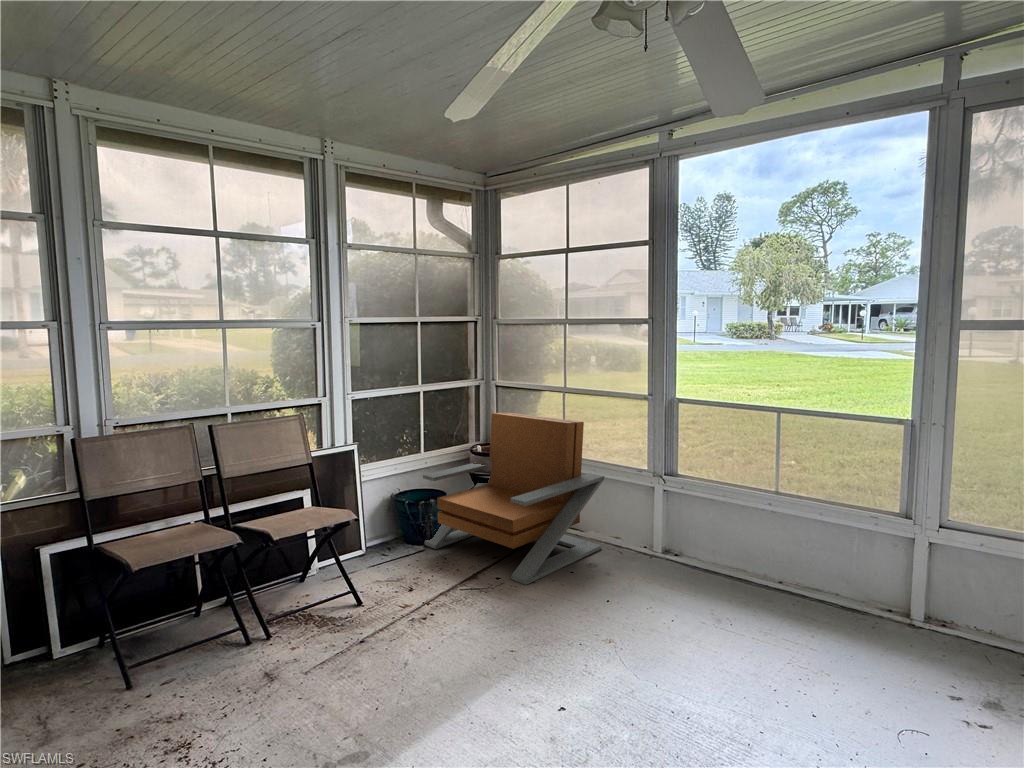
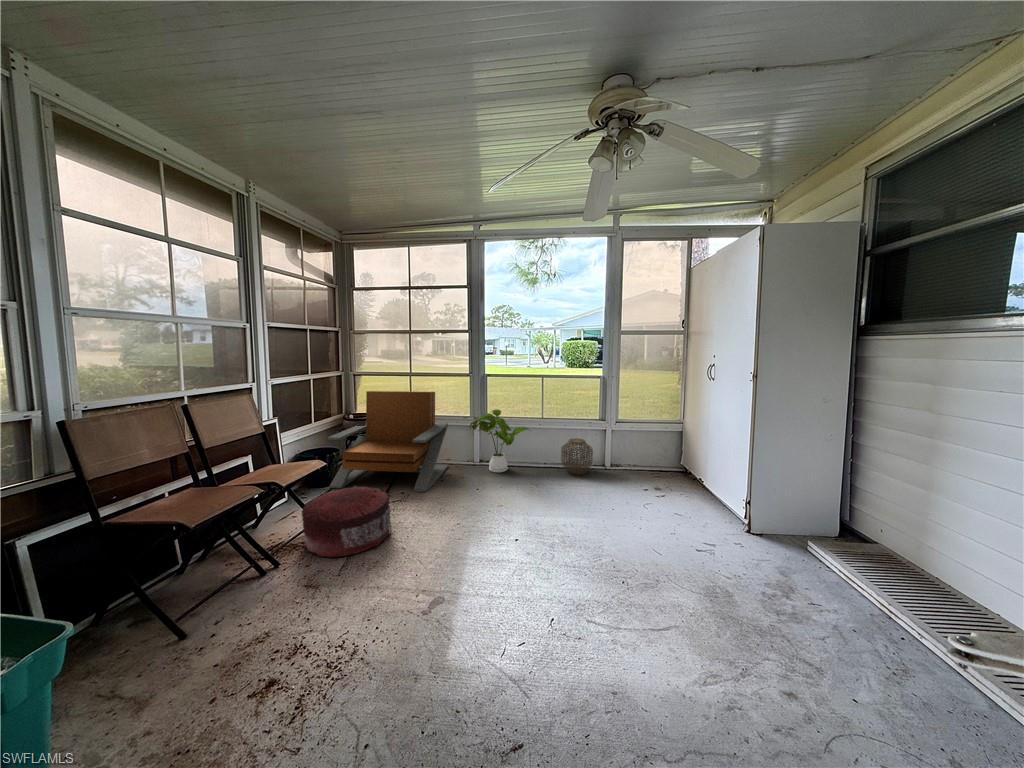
house plant: none [627,464,746,581] -> present [470,409,529,473]
woven basket: none [799,547,877,629] -> present [561,439,593,474]
pouf: none [305,553,431,654] -> present [302,486,391,557]

